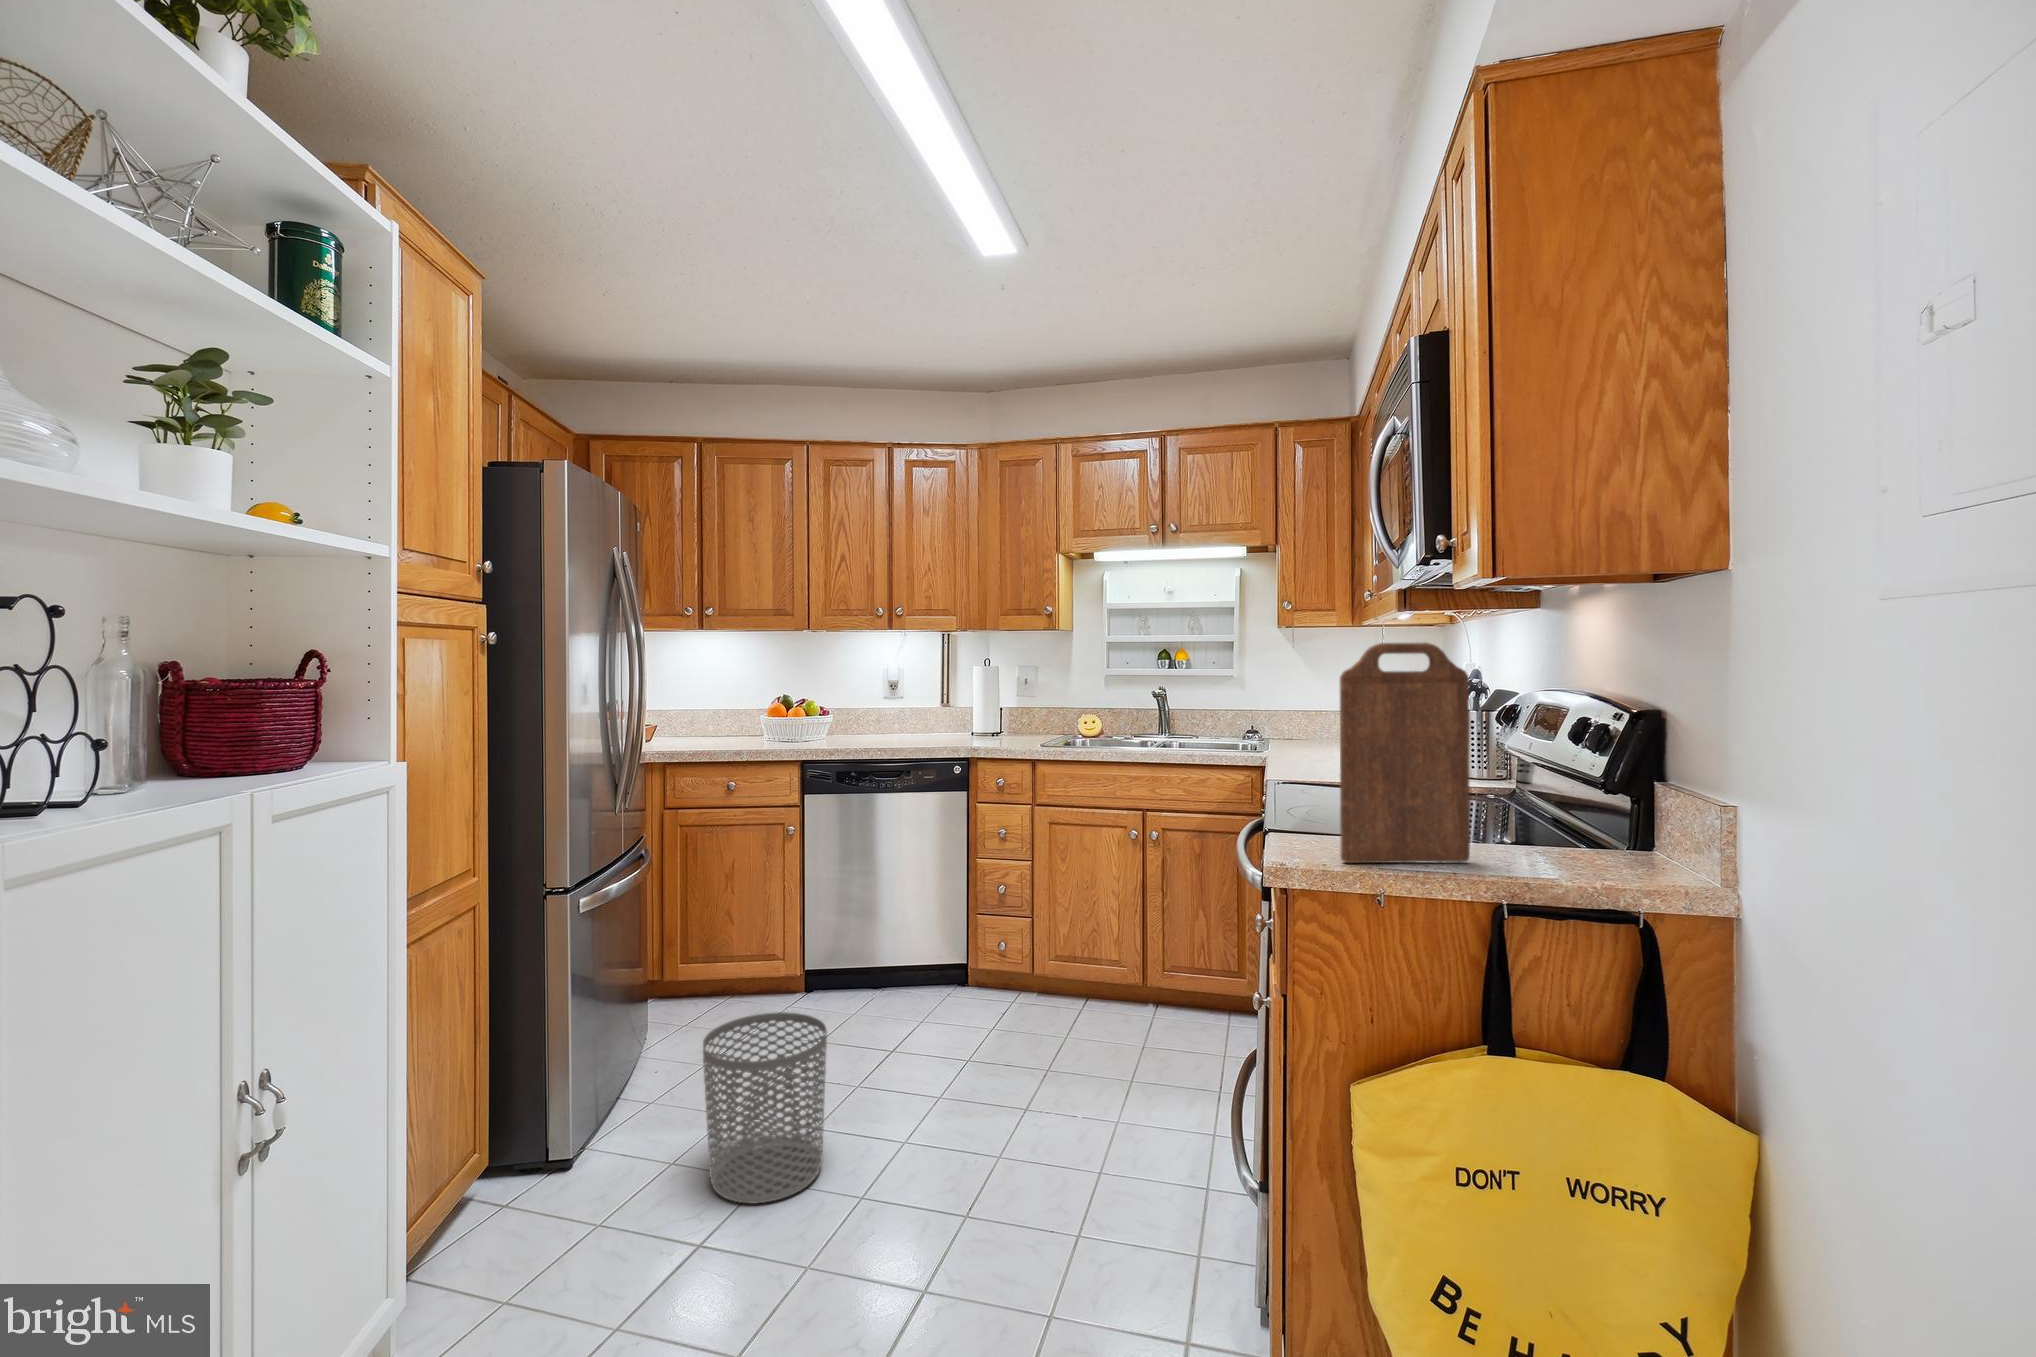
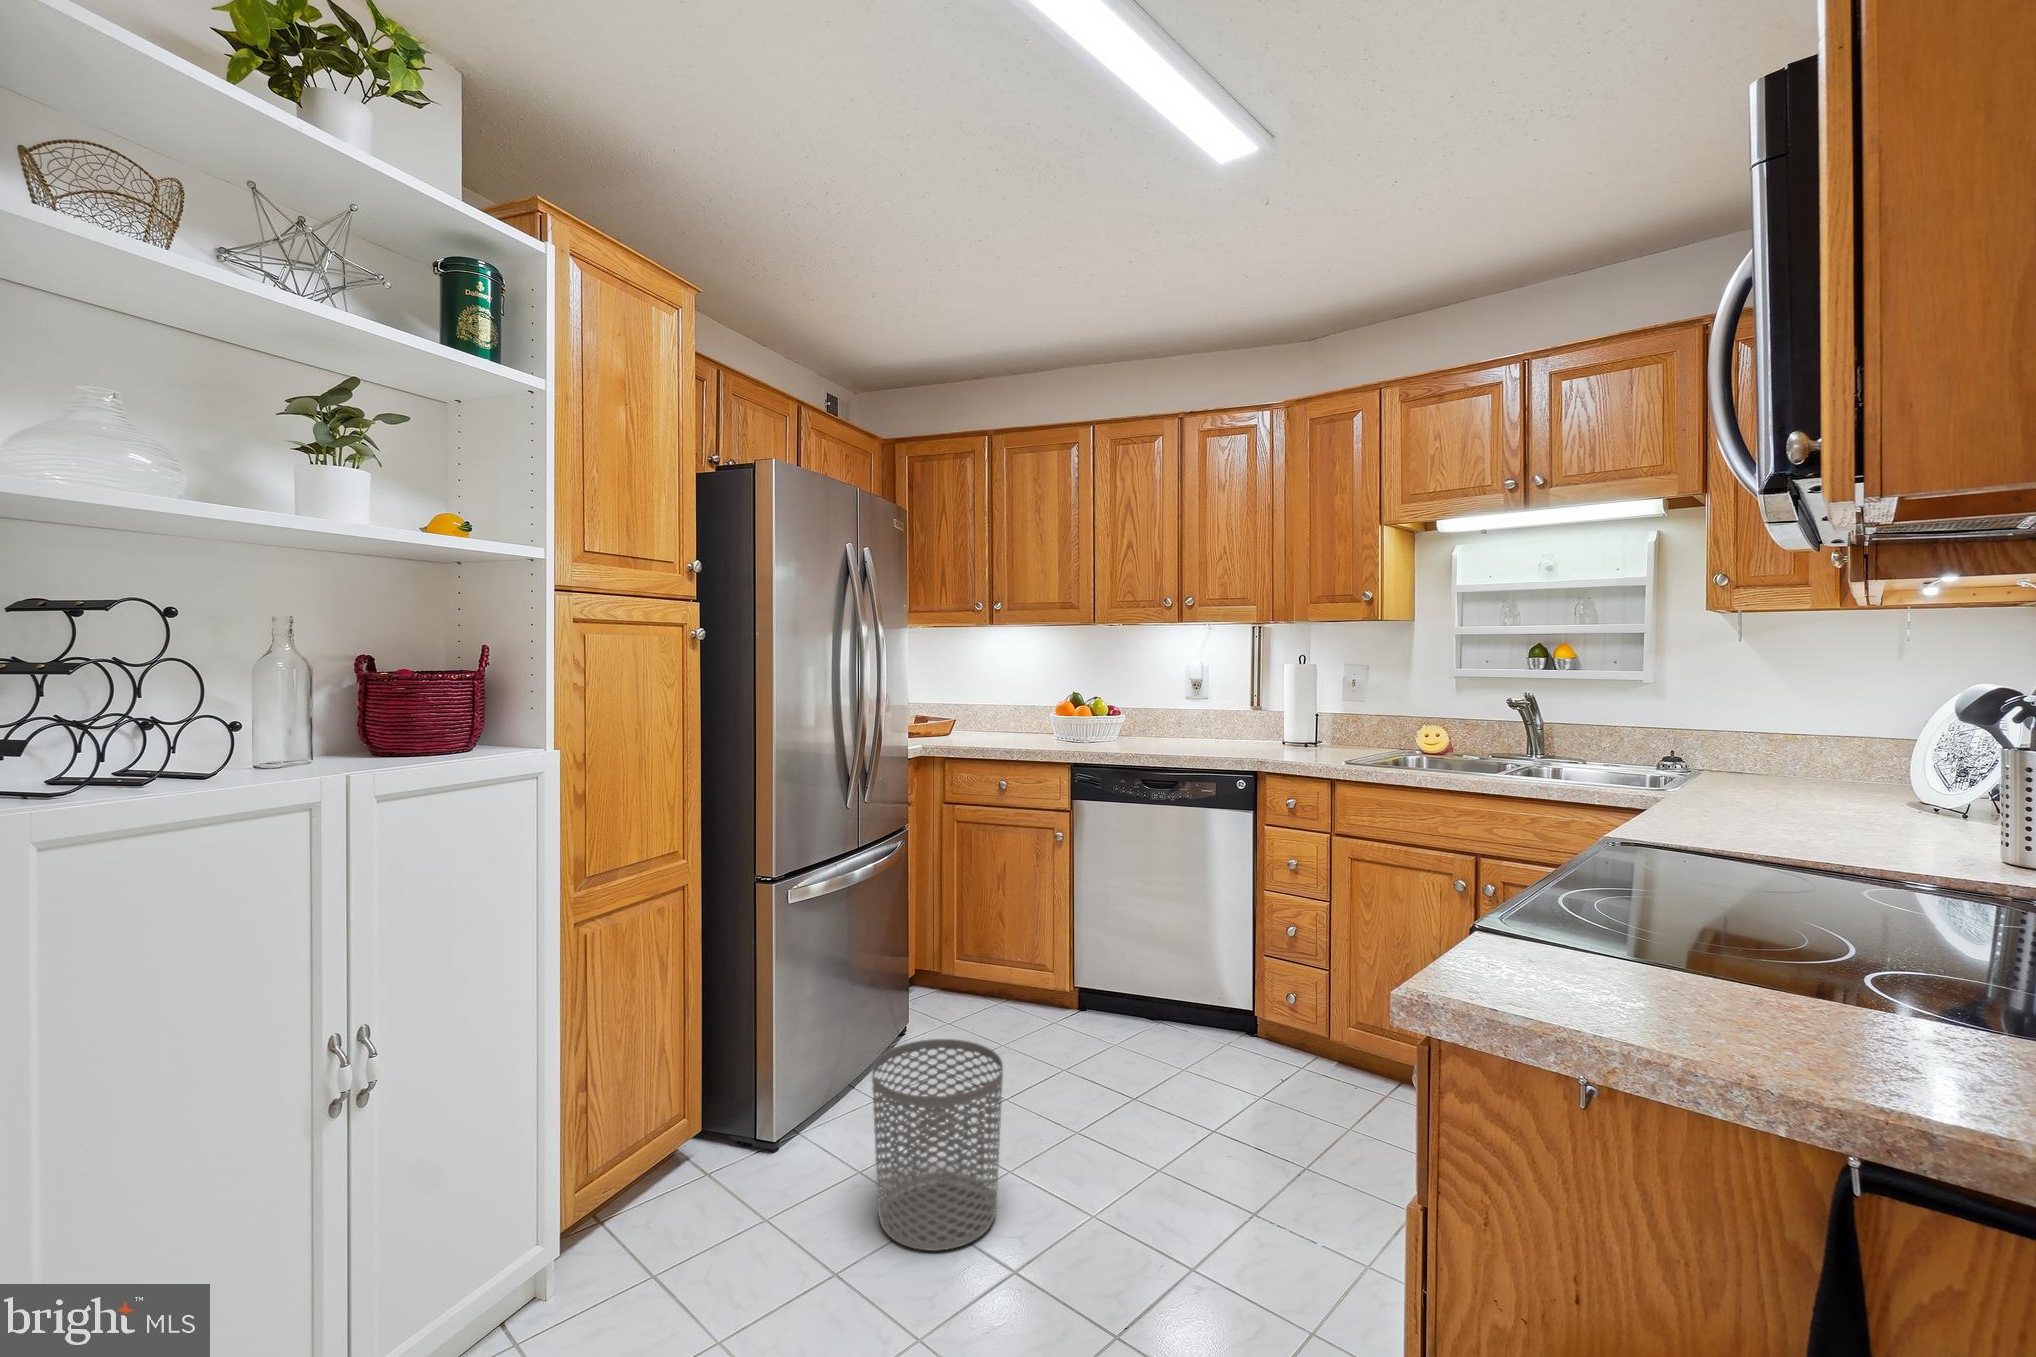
cutting board: present [1340,642,1470,863] -> none [1545,634,1829,1048]

